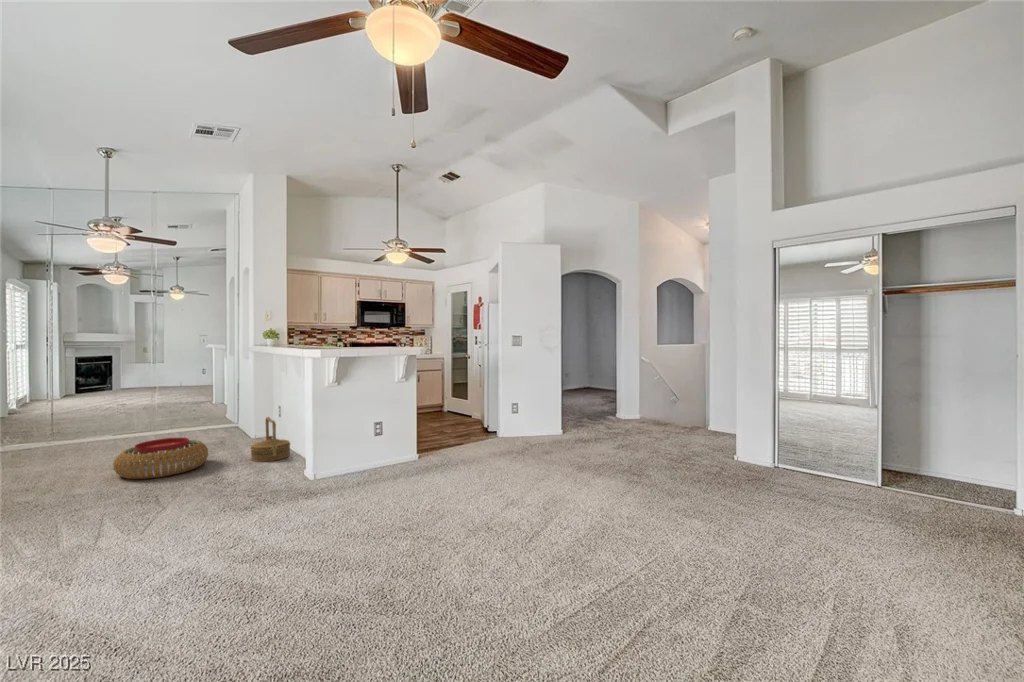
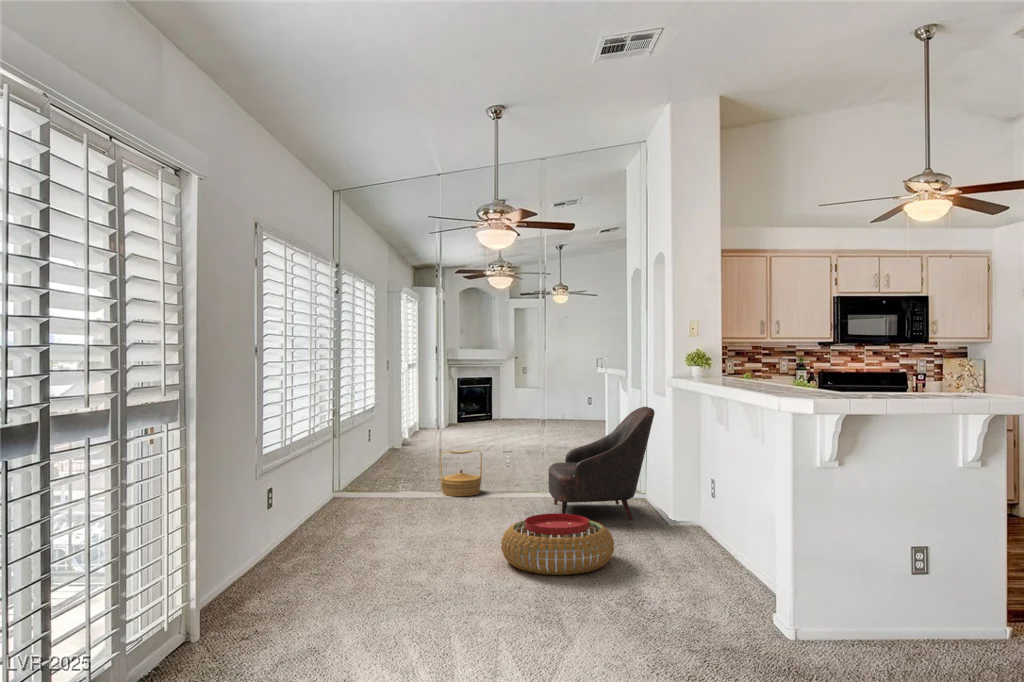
armchair: none [159,367,243,448] -> present [548,407,655,520]
woven basket: present [250,417,290,462] -> present [440,450,482,496]

